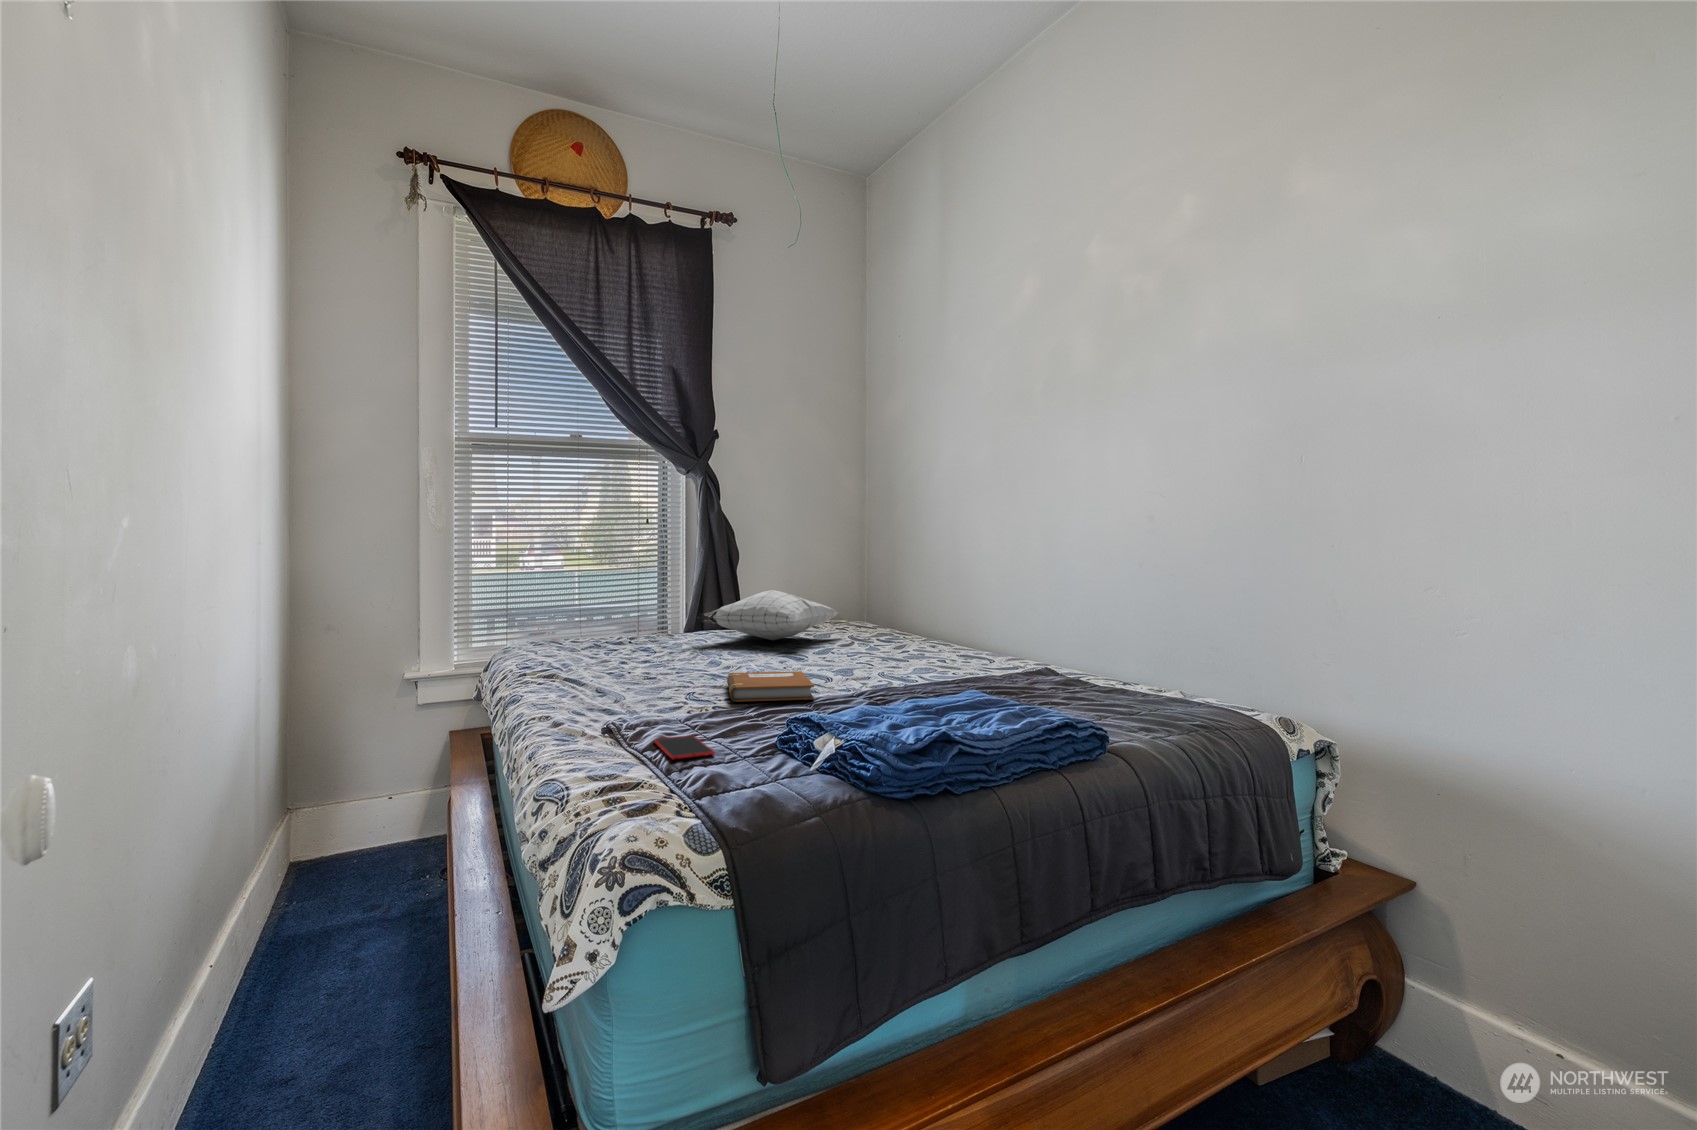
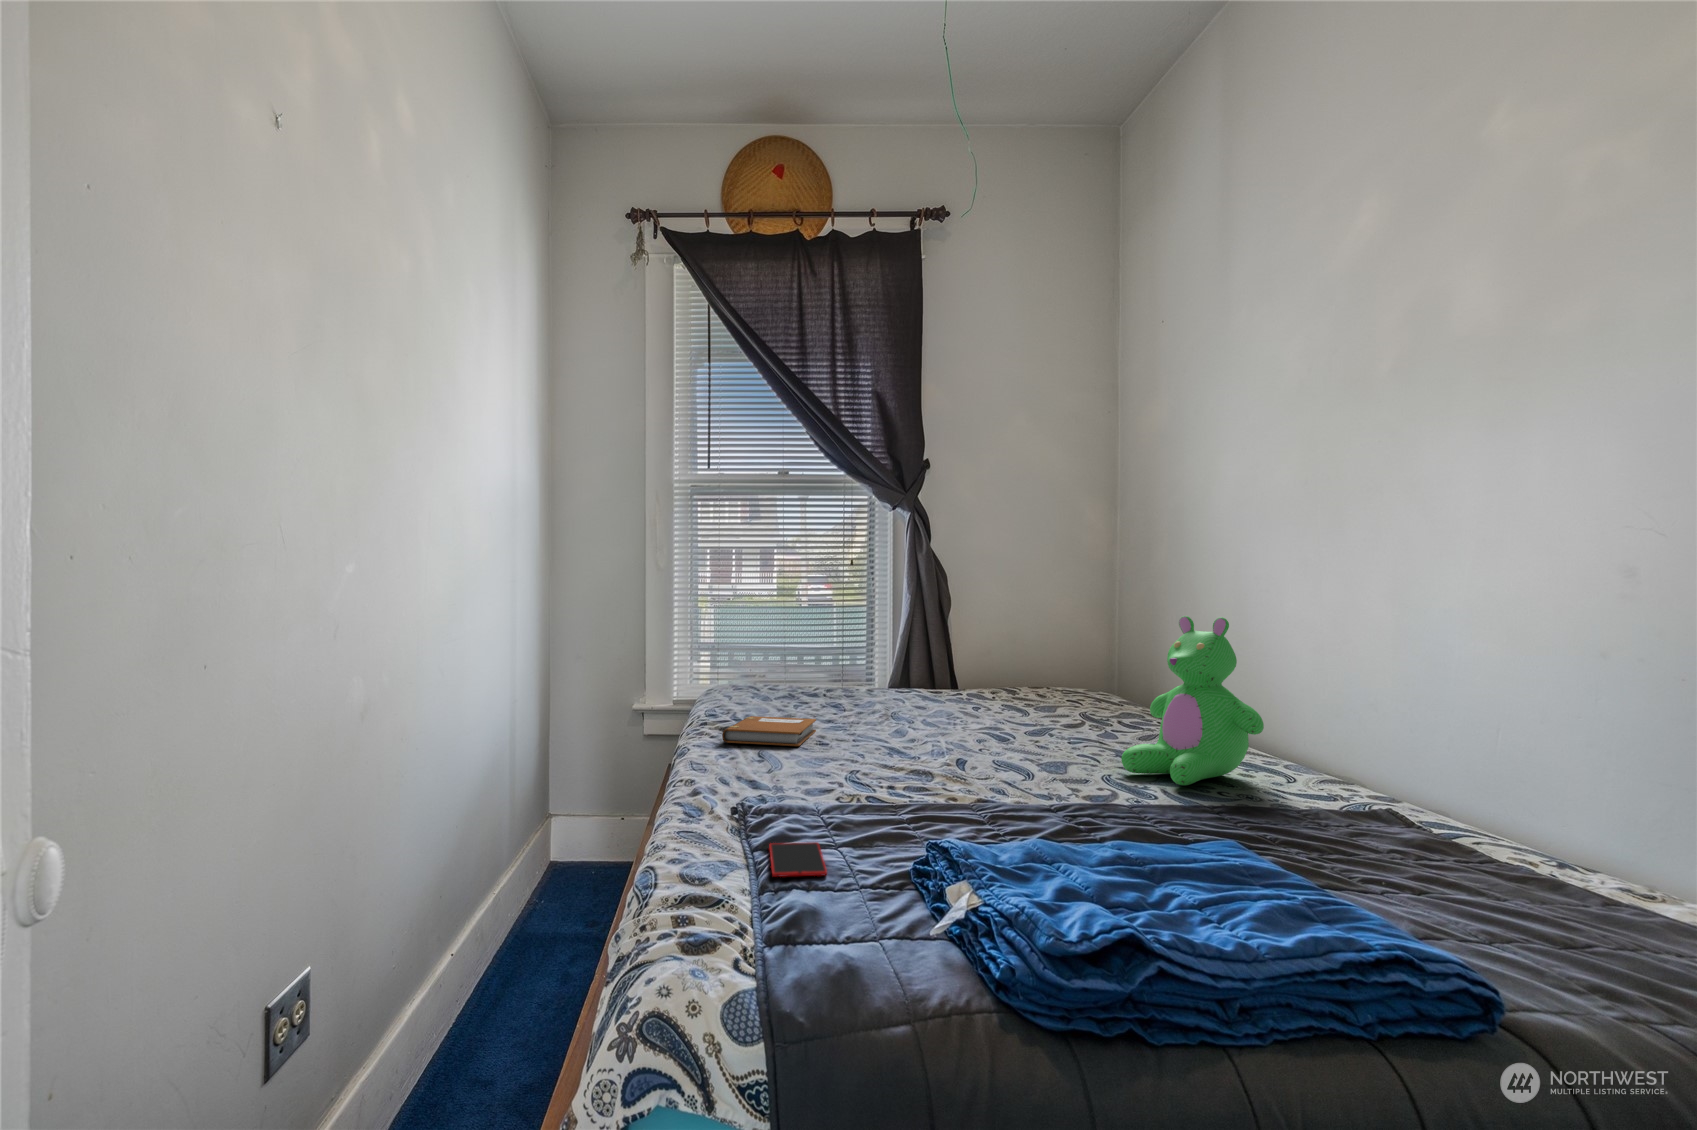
teddy bear: none [898,554,997,678] -> present [1121,616,1264,785]
pillow: present [697,590,837,640] -> none [892,650,1067,711]
notebook: present [727,671,814,702] -> present [722,716,816,746]

